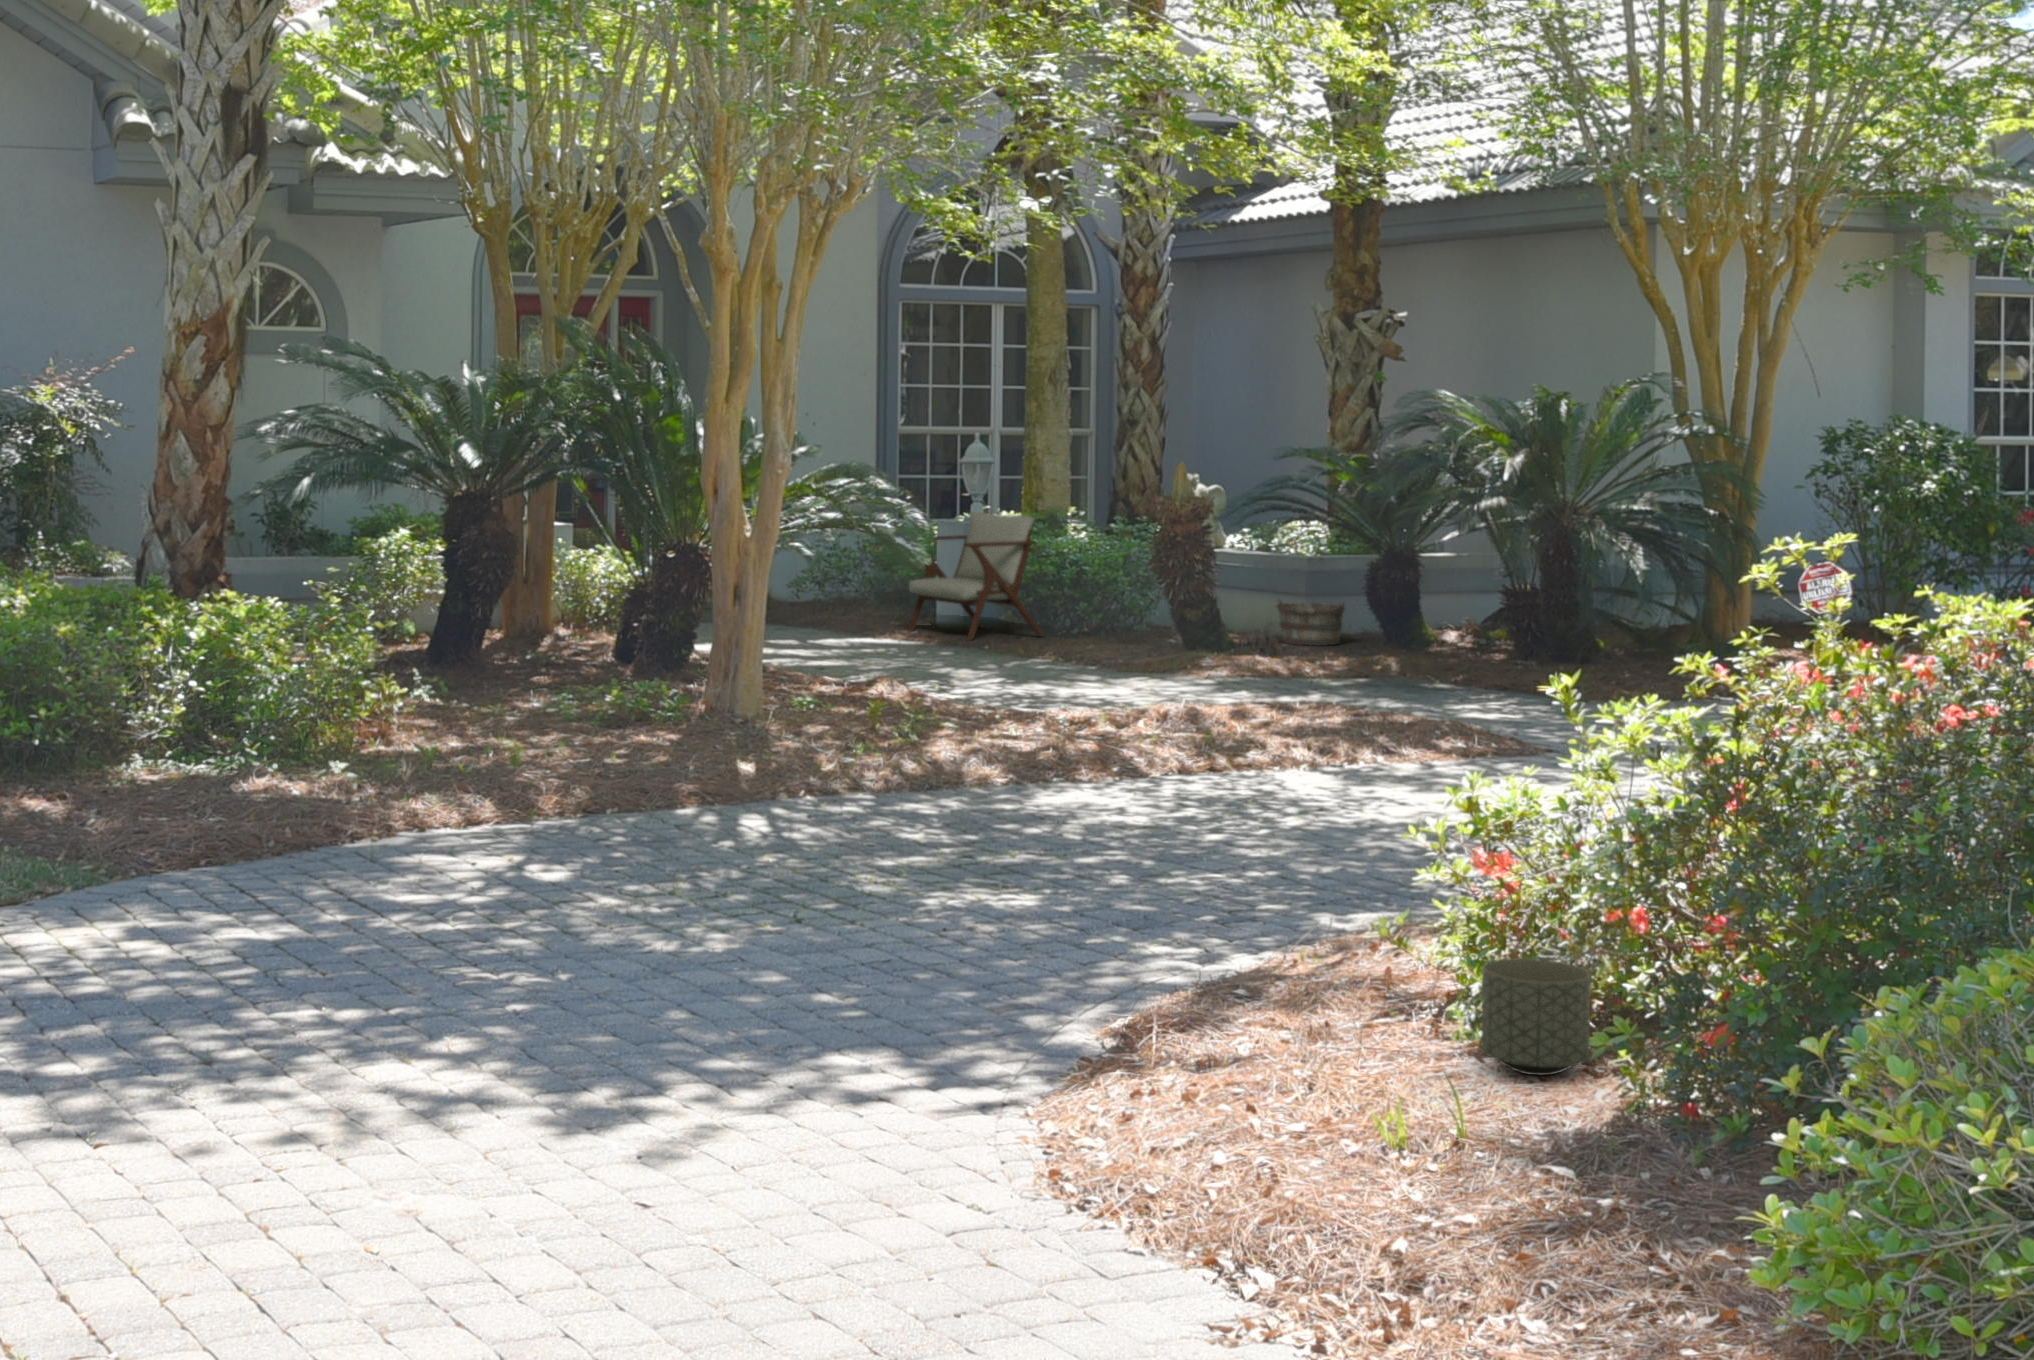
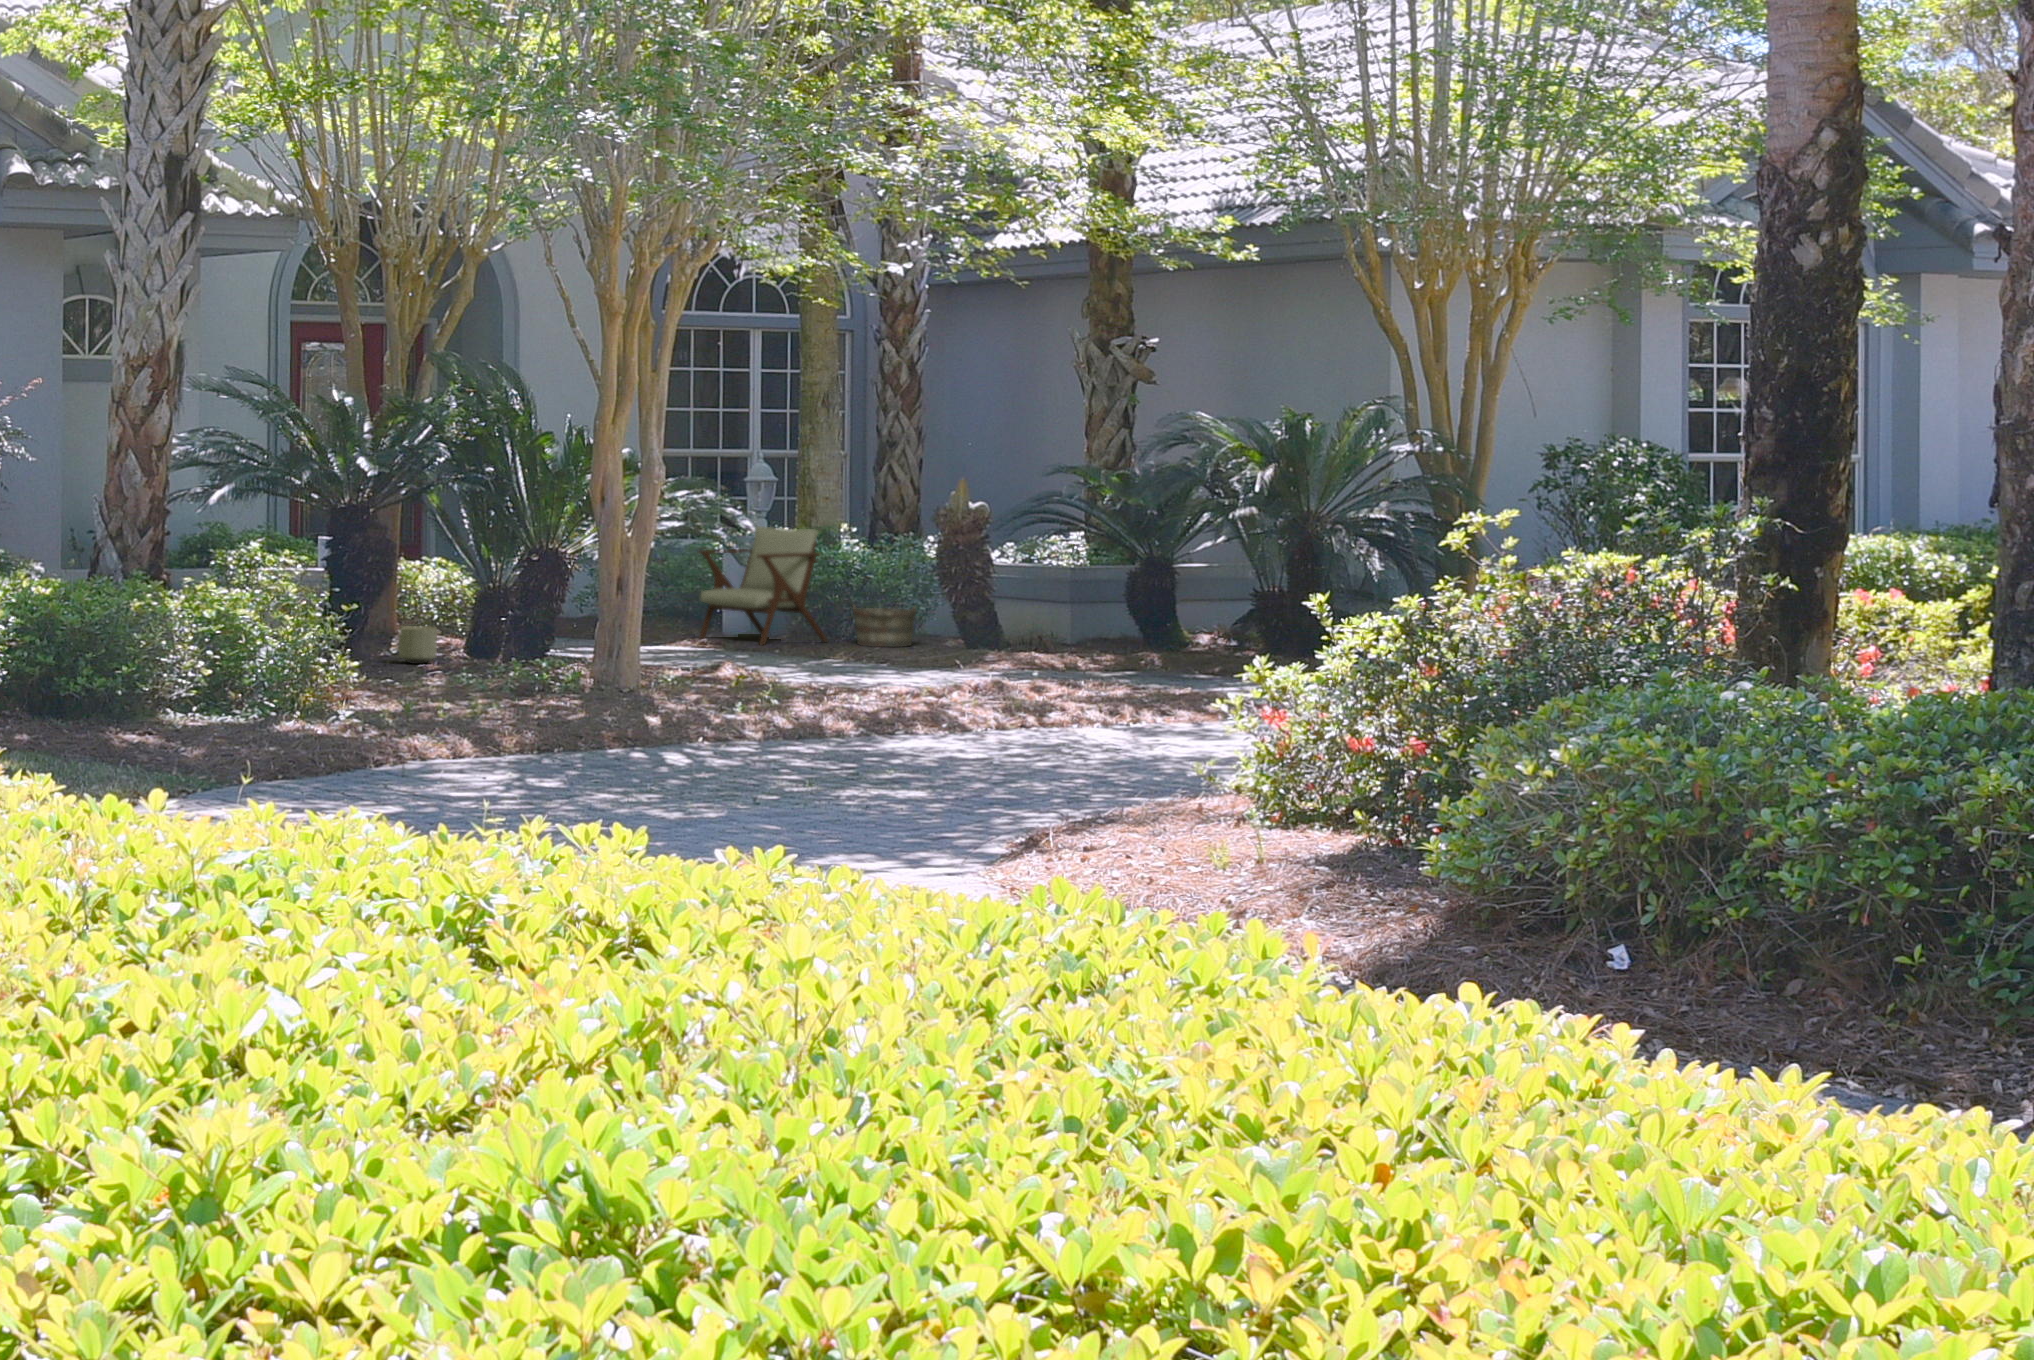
bucket: present [1277,599,1345,646] -> present [853,605,916,647]
planter: present [1481,958,1590,1075] -> present [399,626,437,664]

